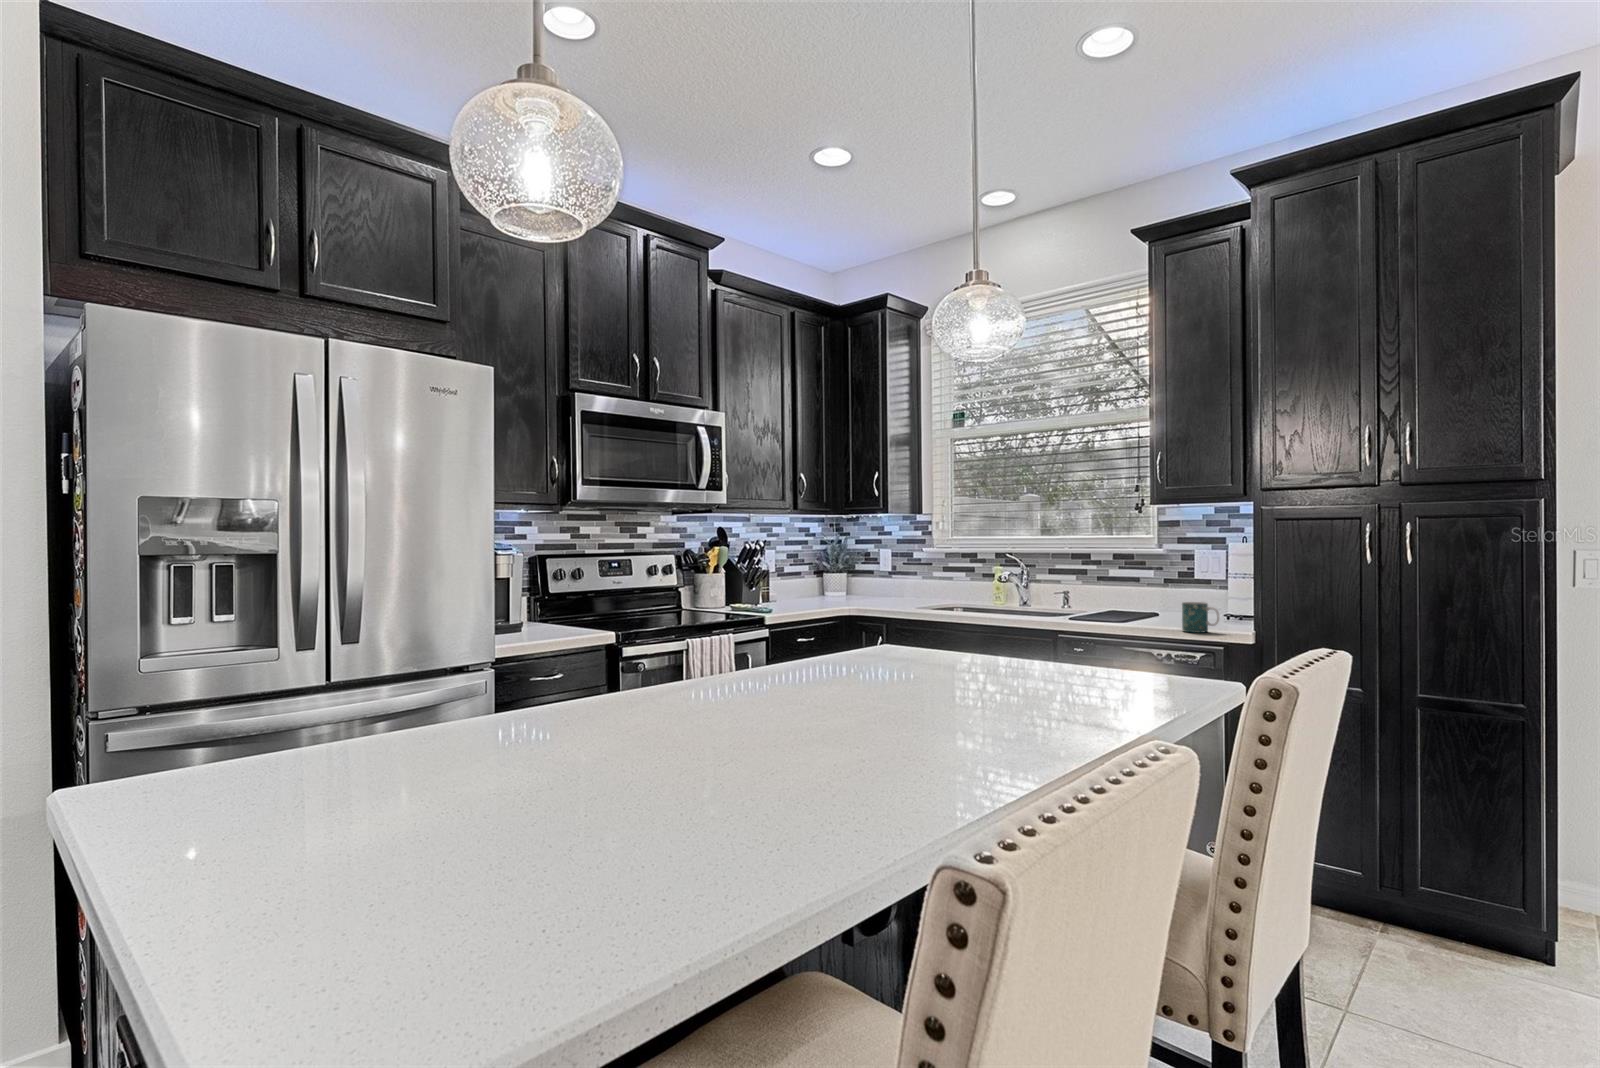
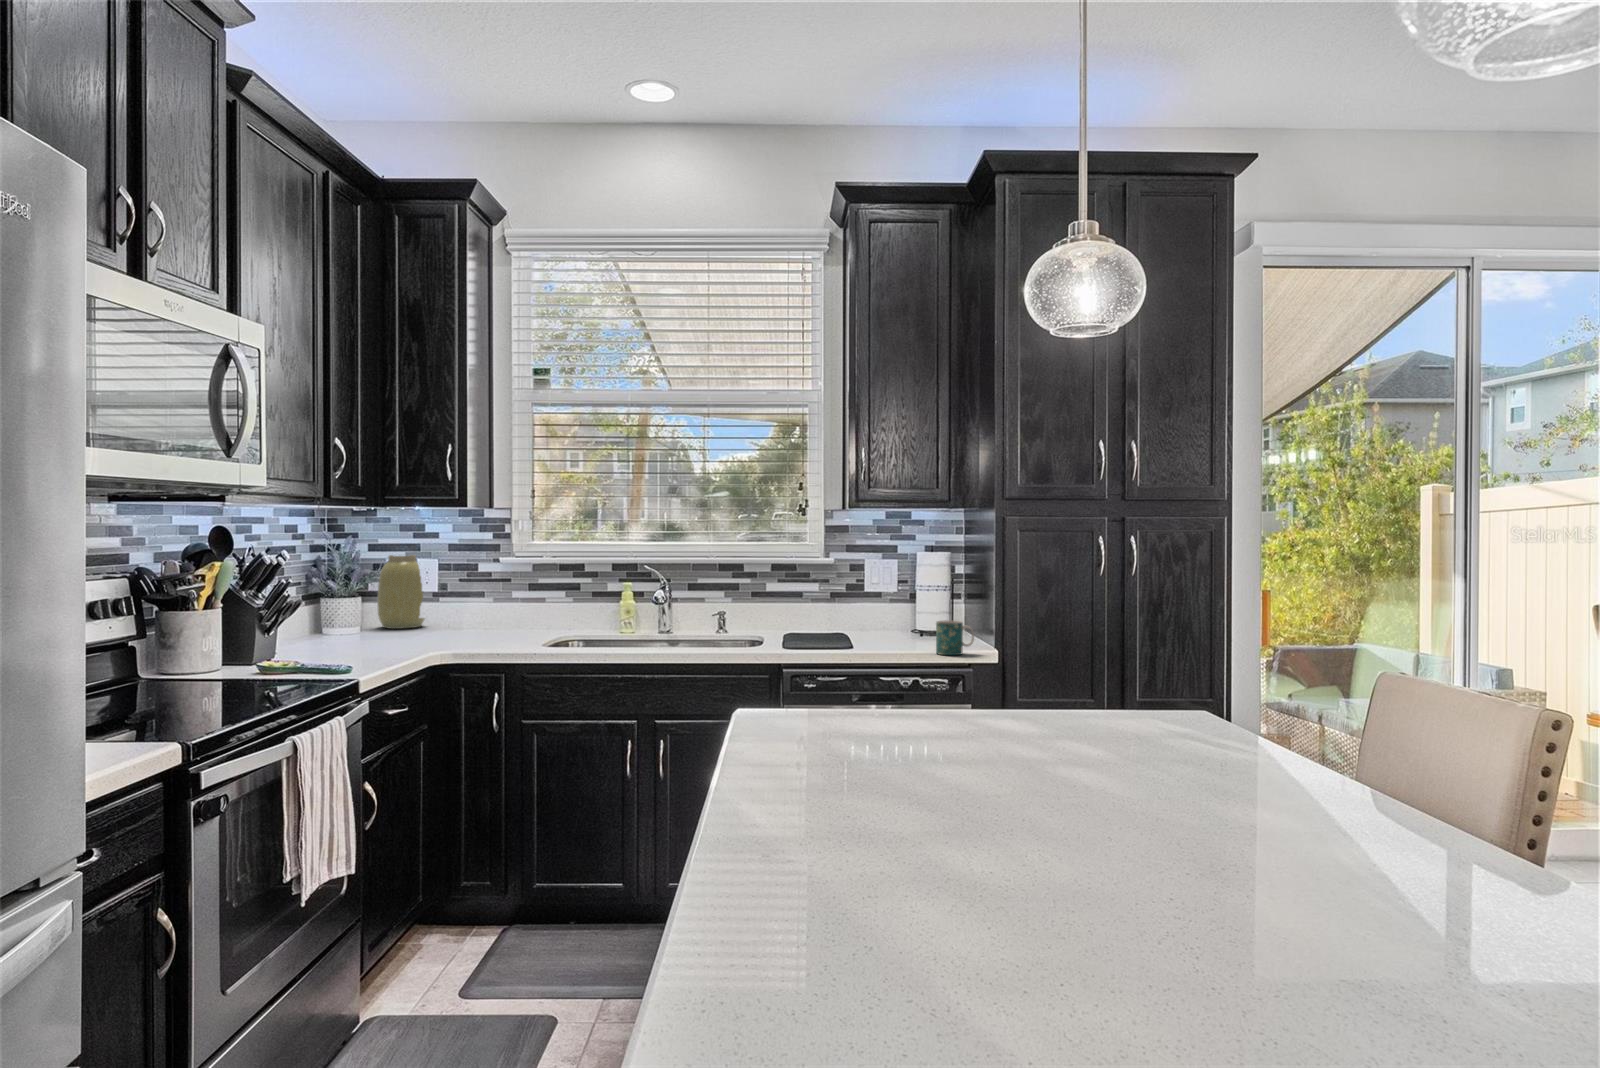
vase: none [857,547,888,595] -> present [377,555,425,629]

